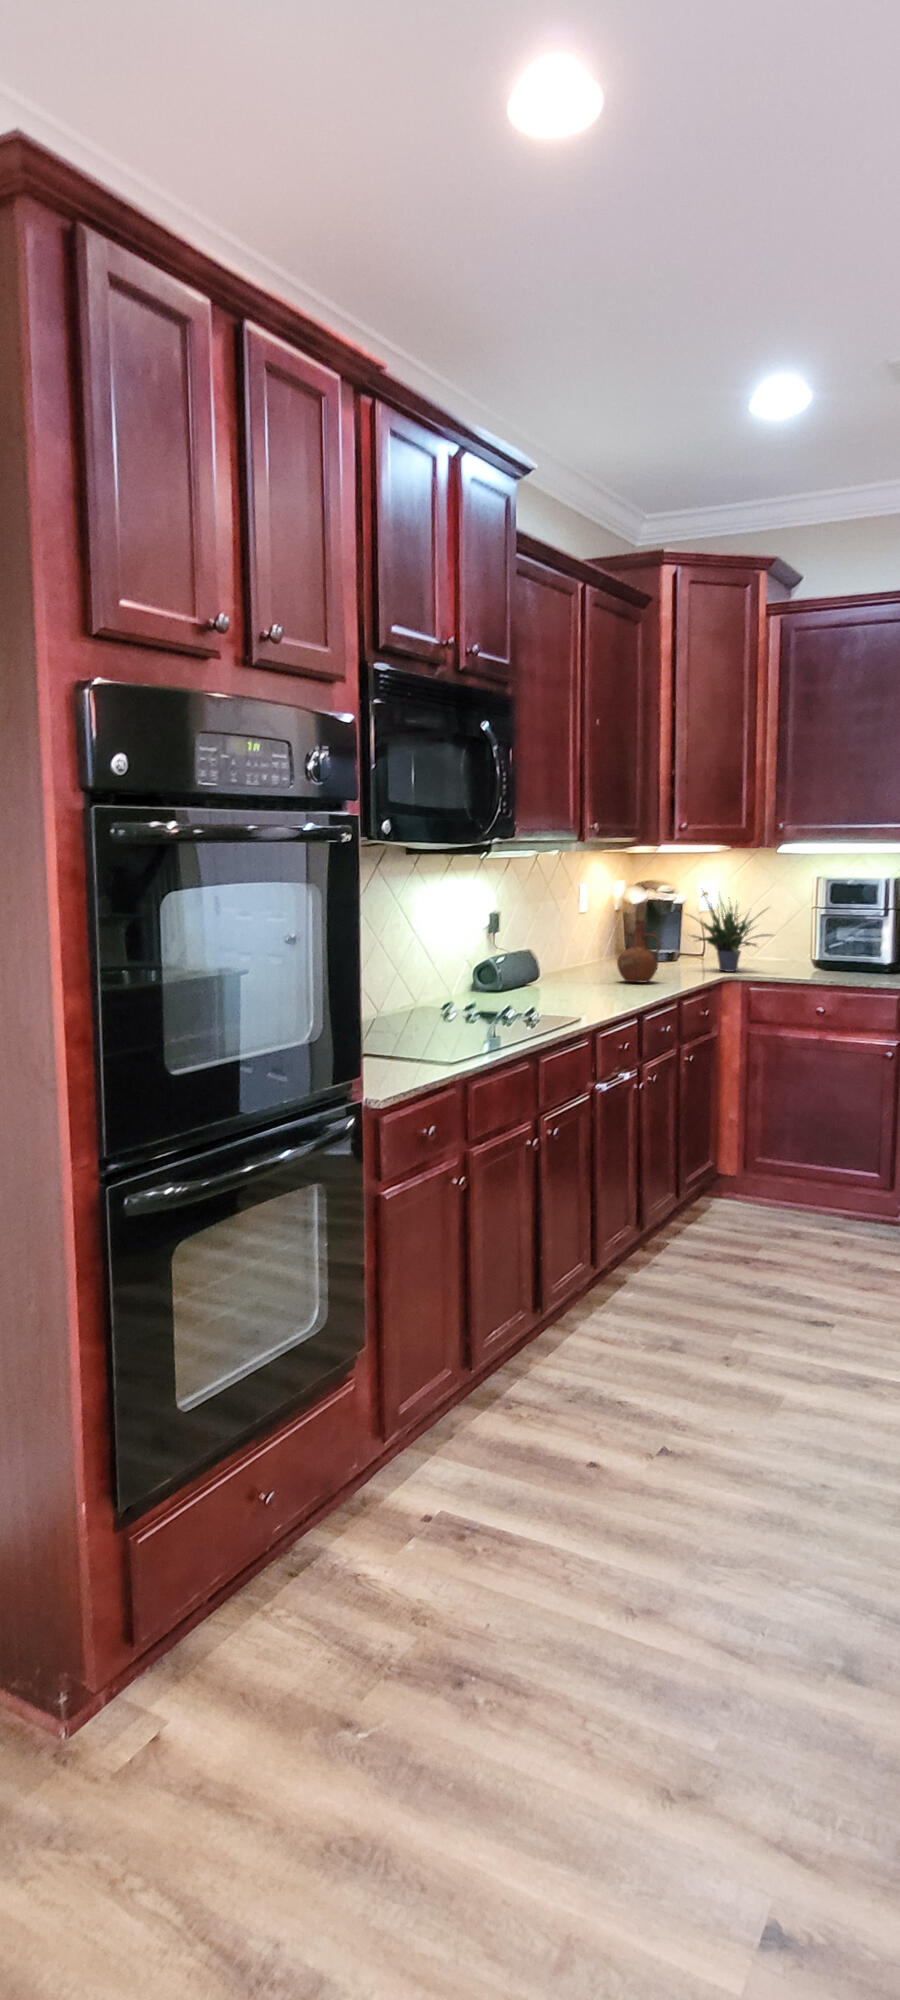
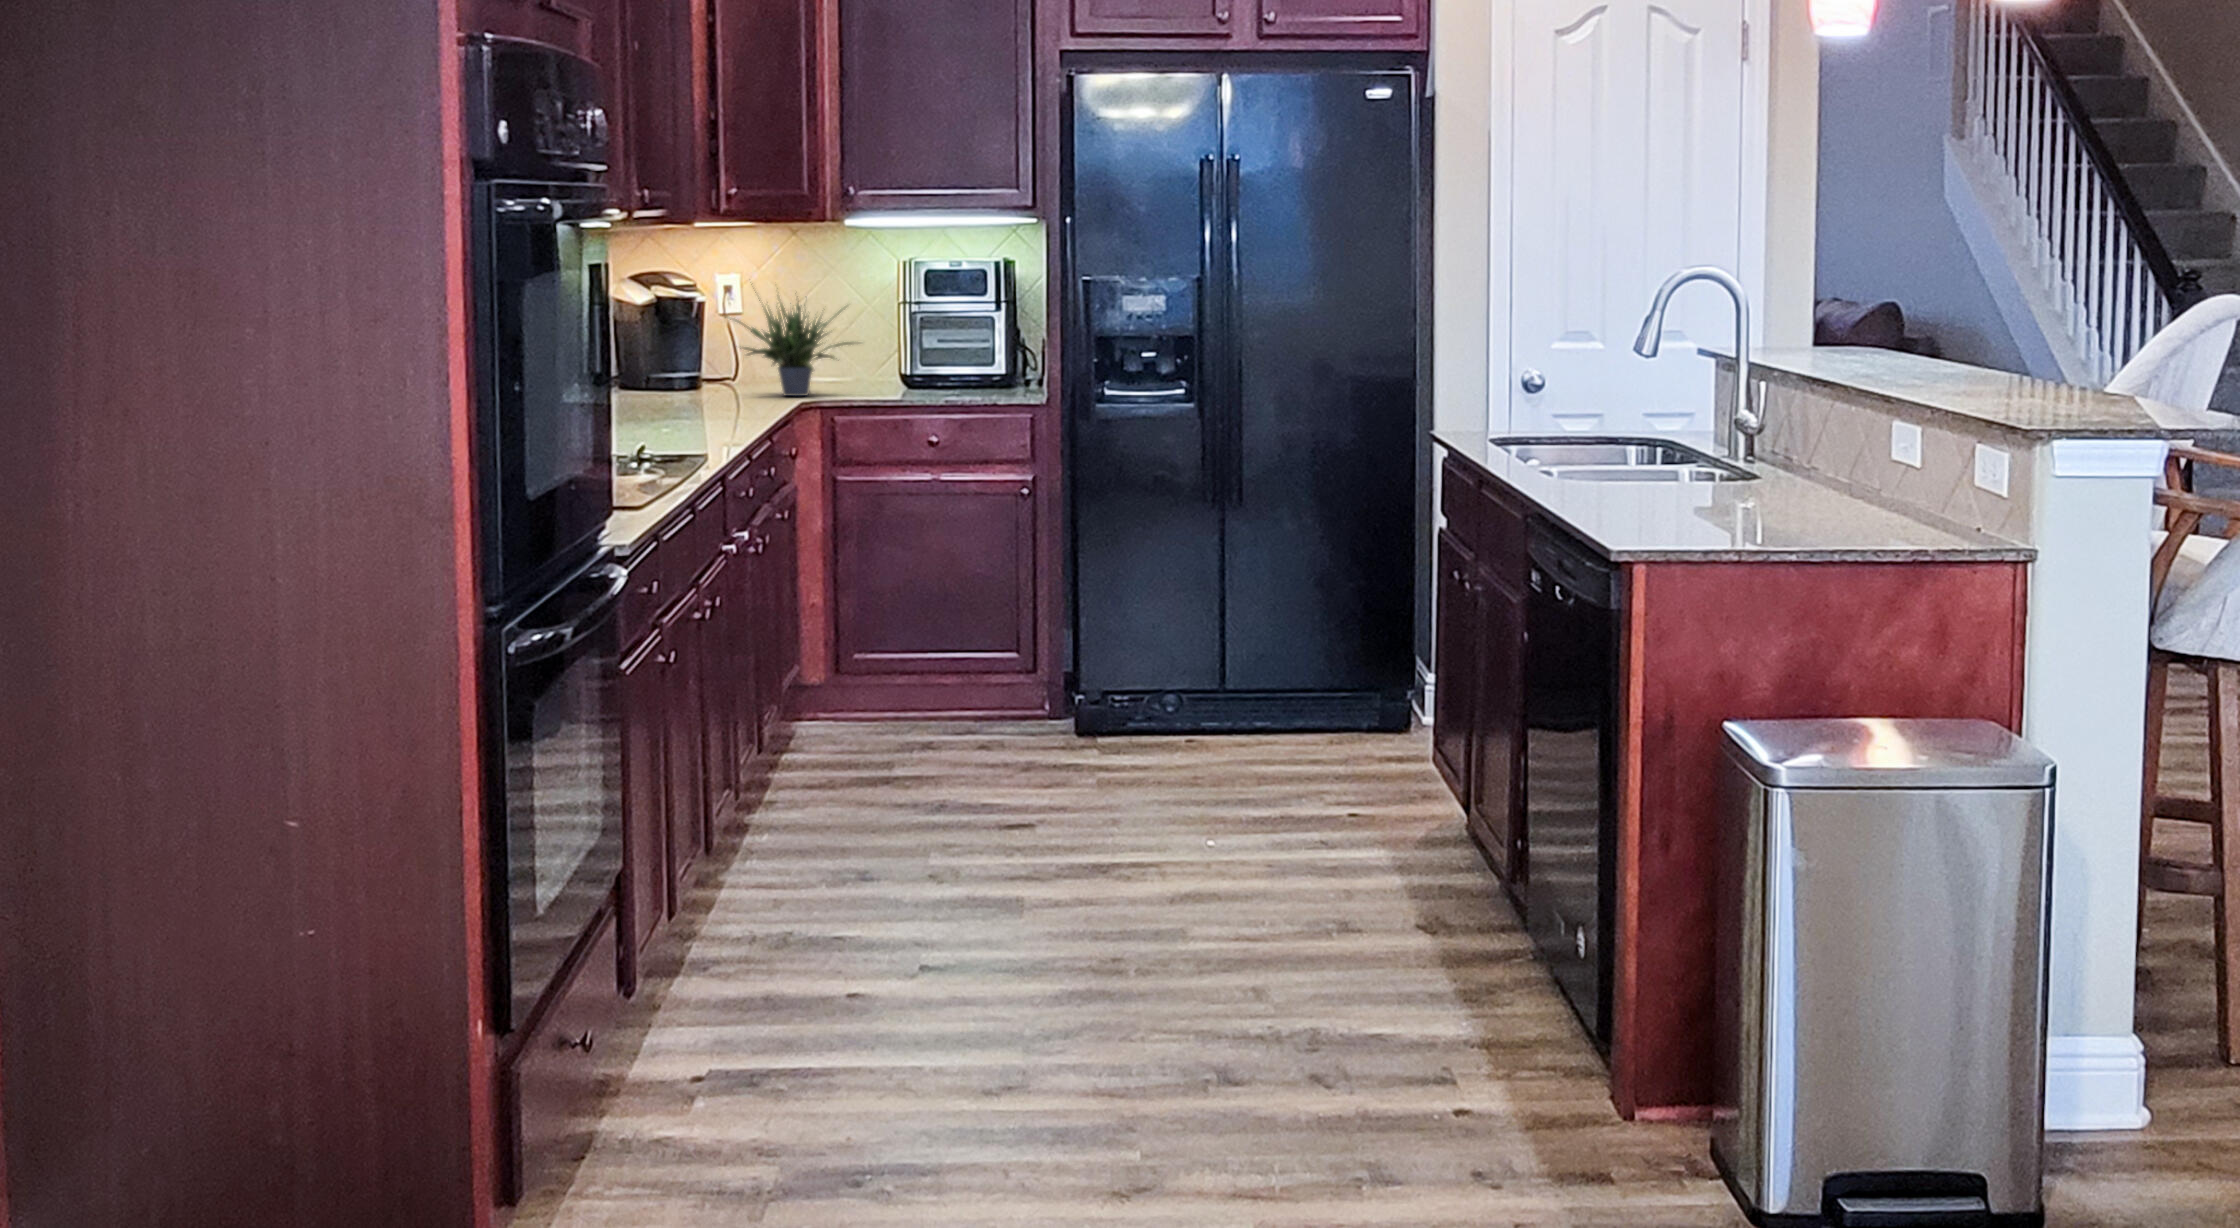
ceramic pitcher: present [617,909,661,983] -> none [662,312,726,416]

